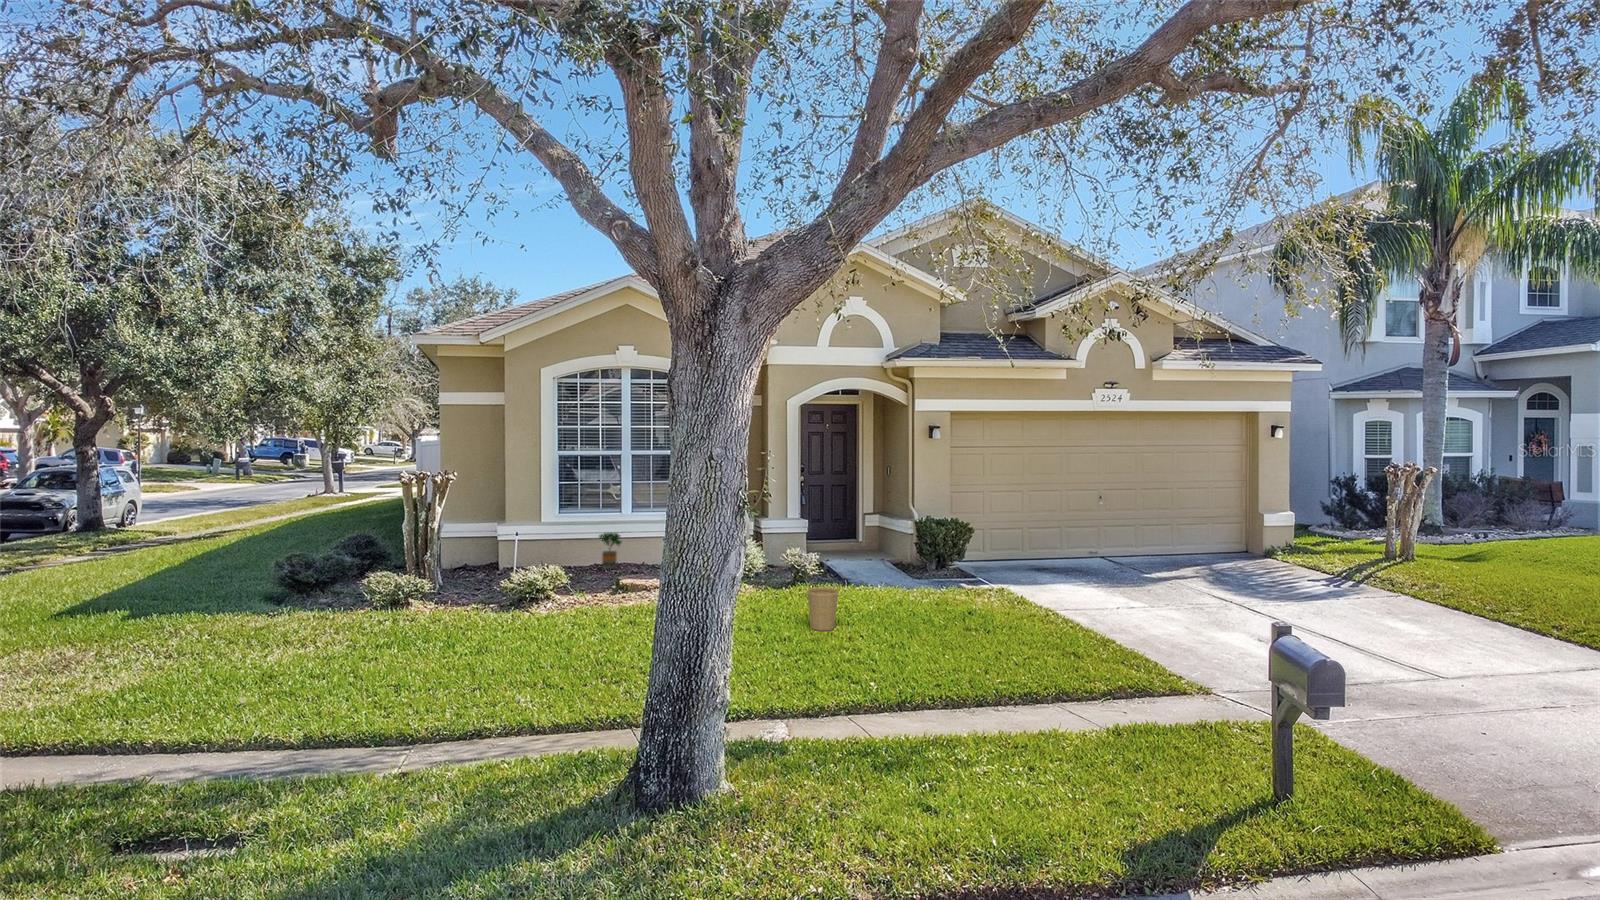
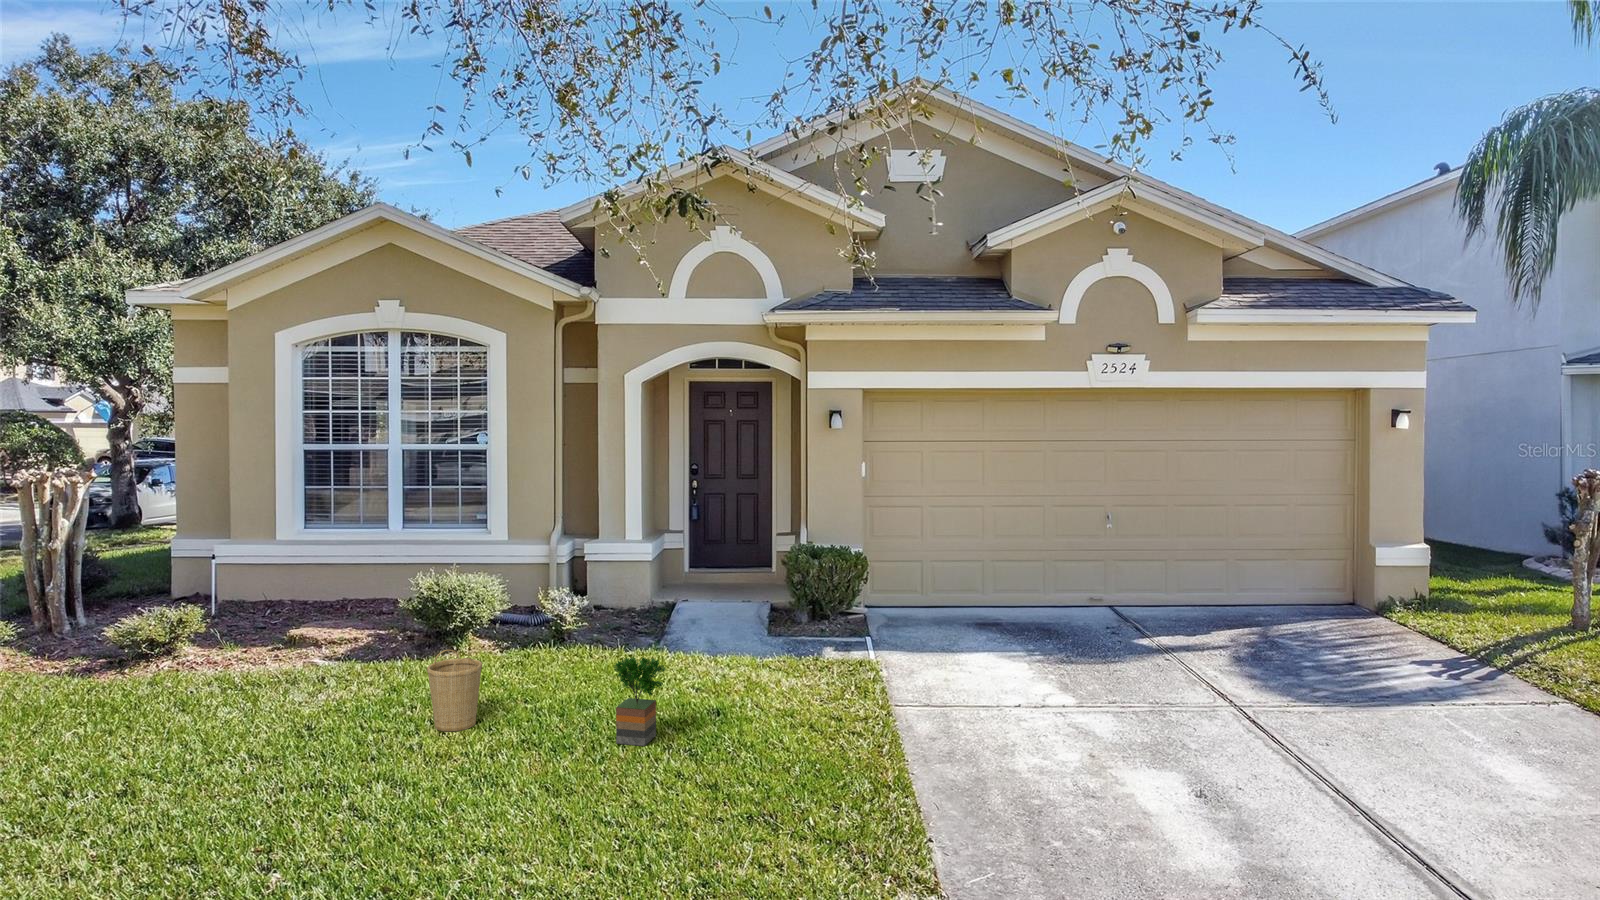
potted tree: present [599,533,621,569] -> present [614,657,666,746]

